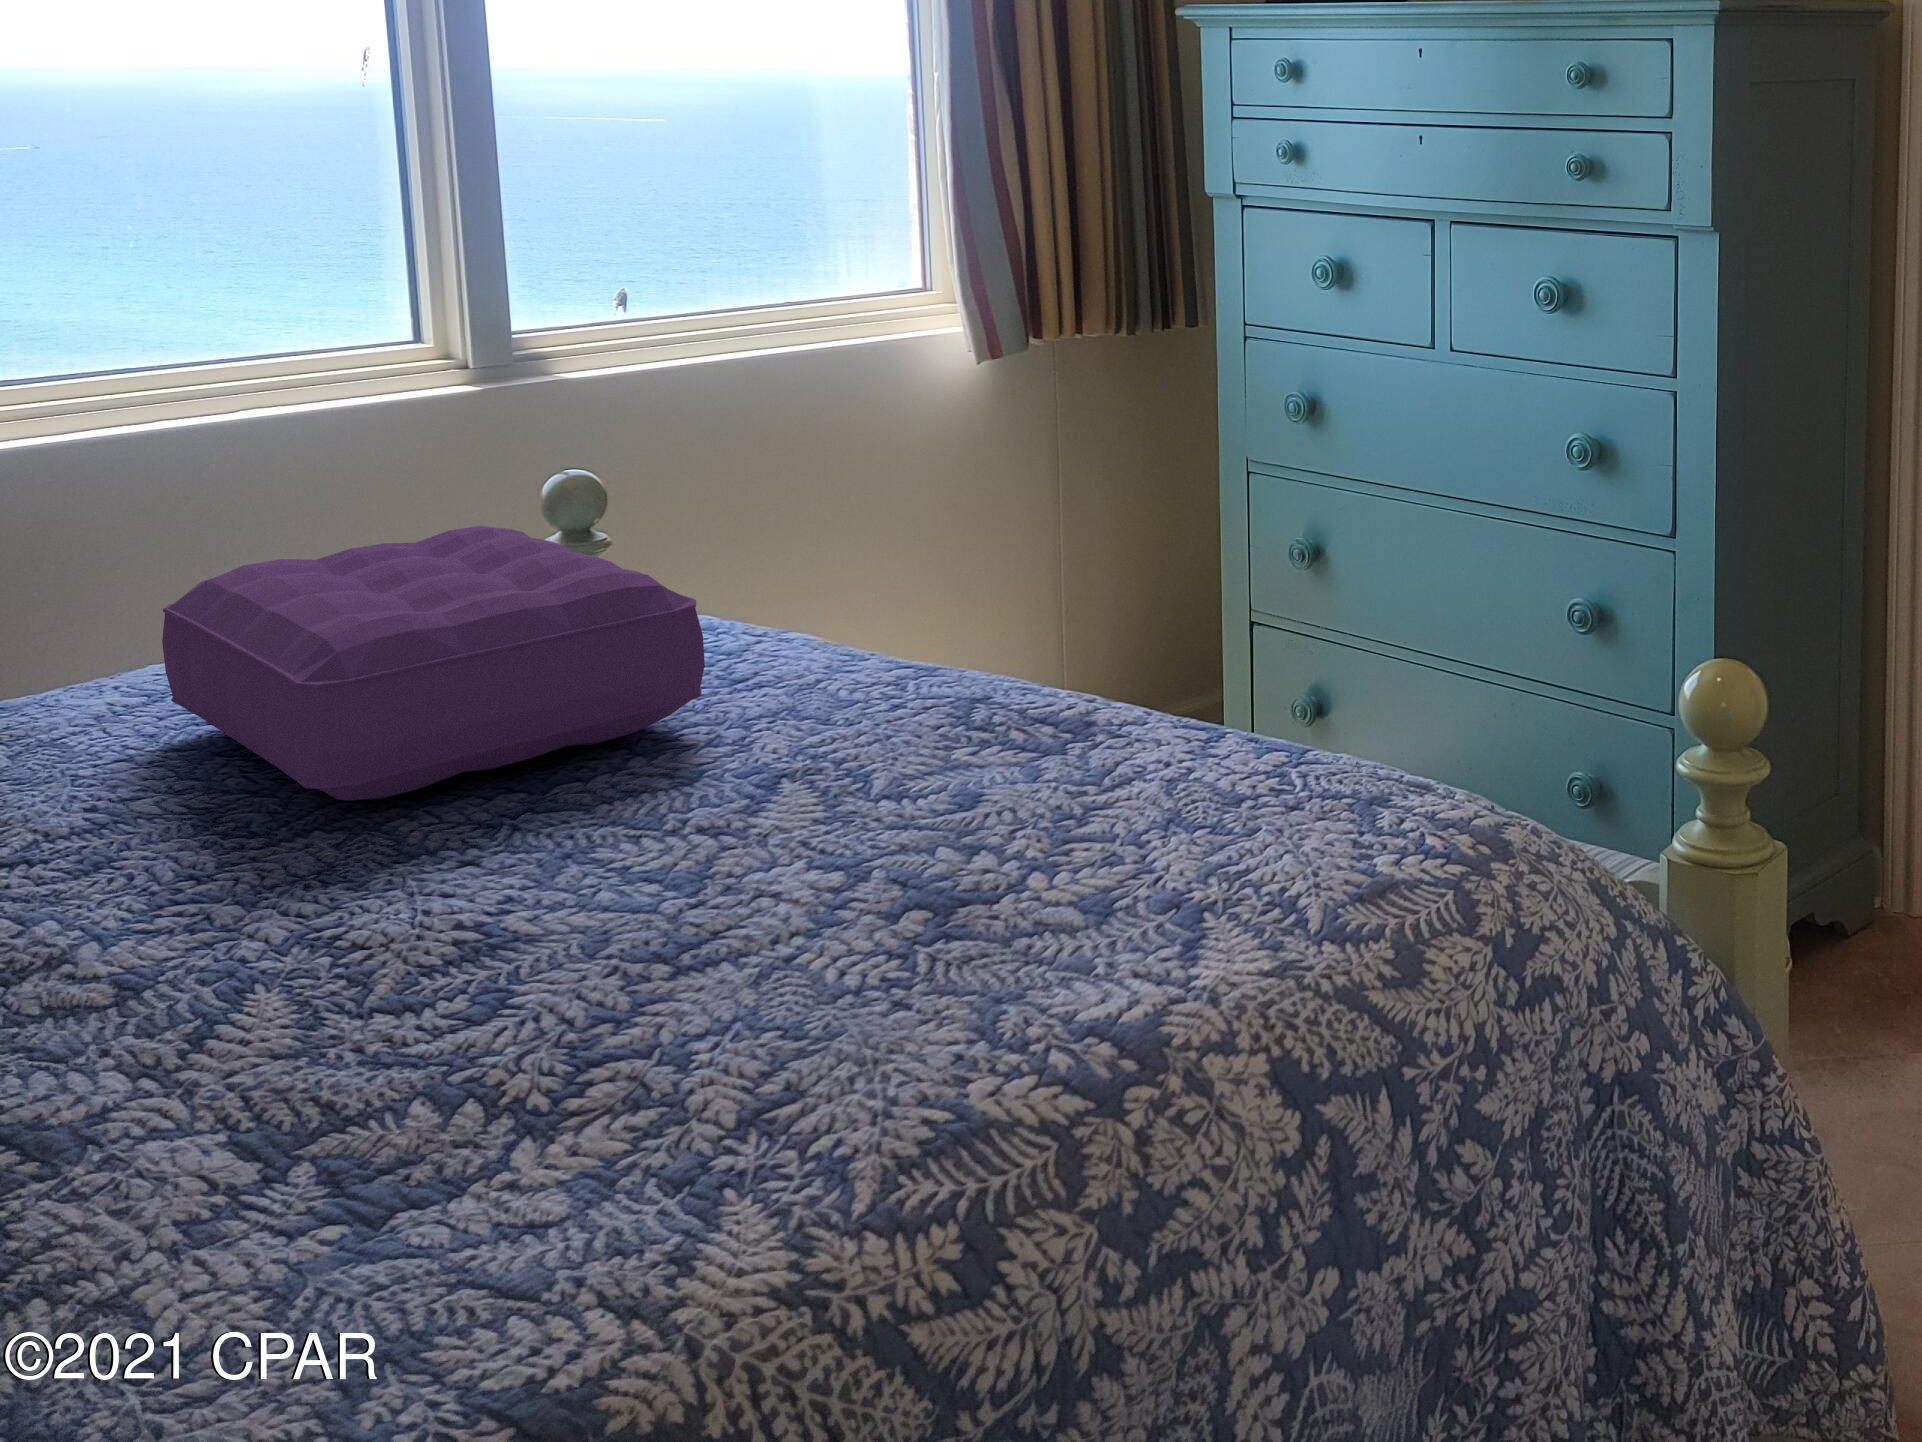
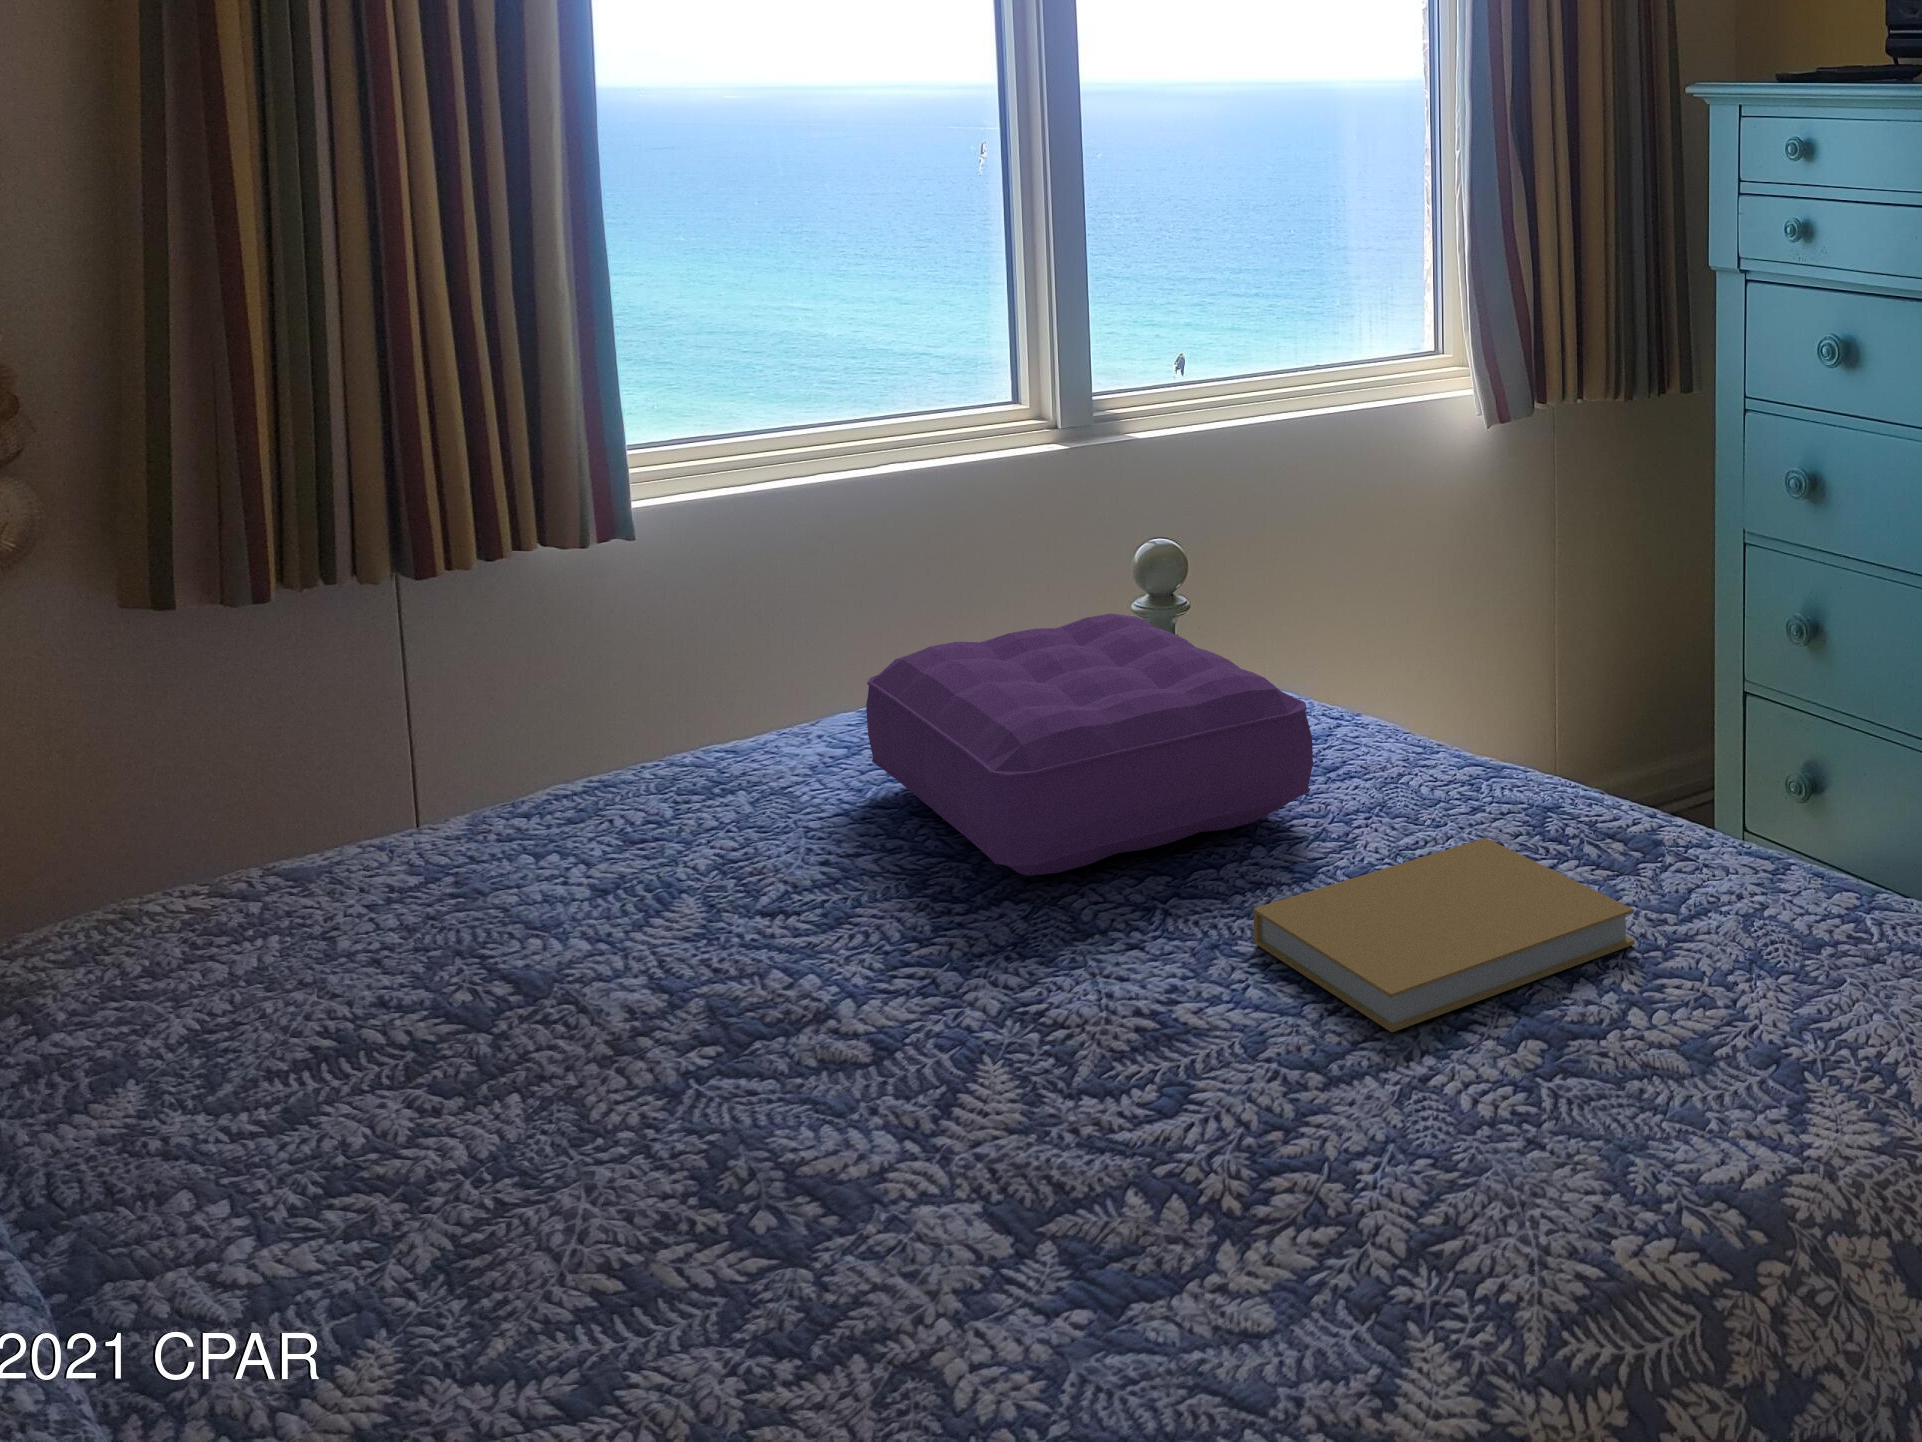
book: none [614,726,1043,916] -> present [1253,838,1635,1032]

